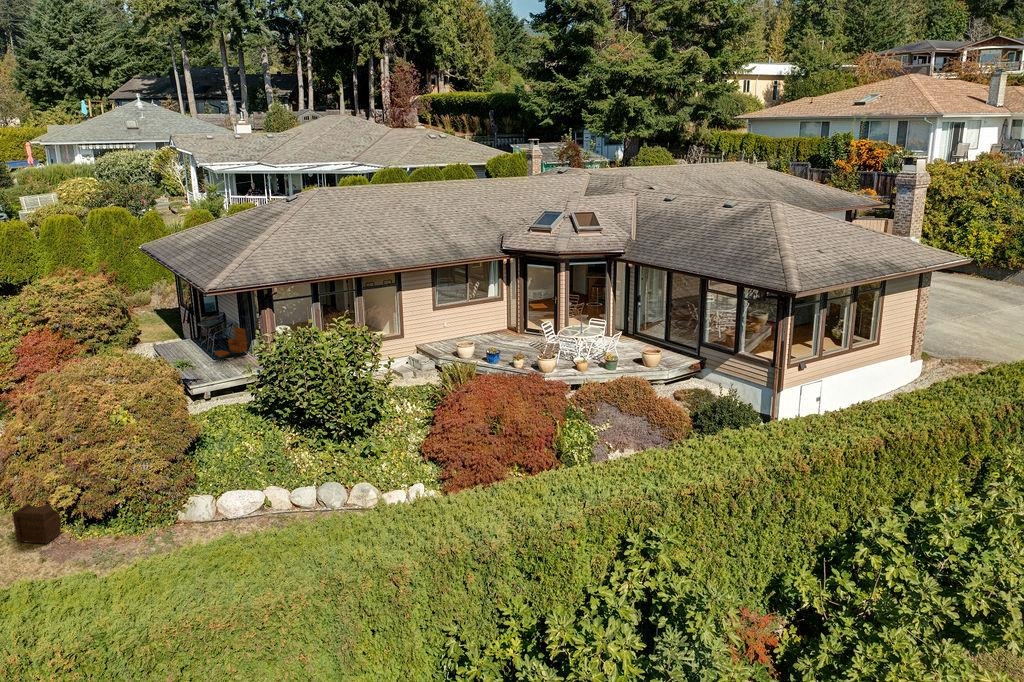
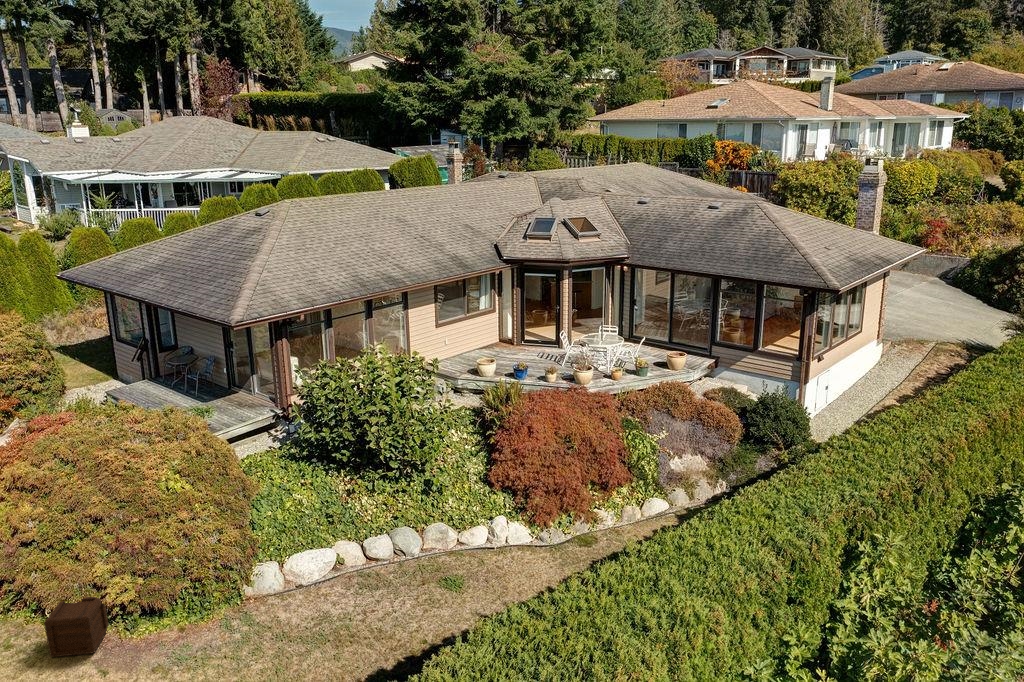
lounge chair: present [215,327,248,362] -> none [201,361,239,403]

